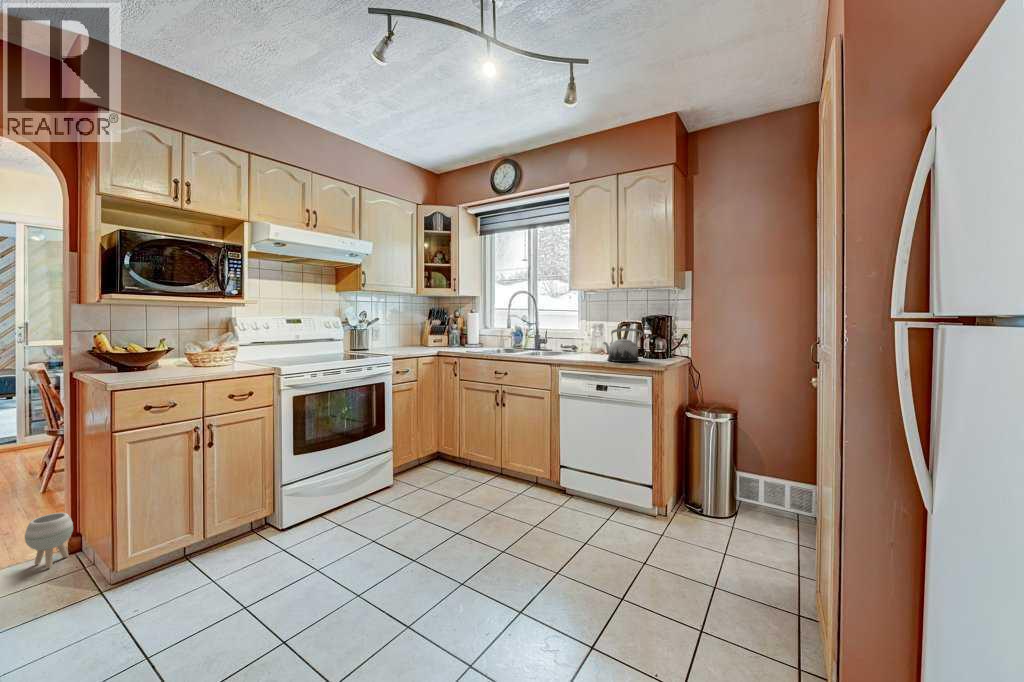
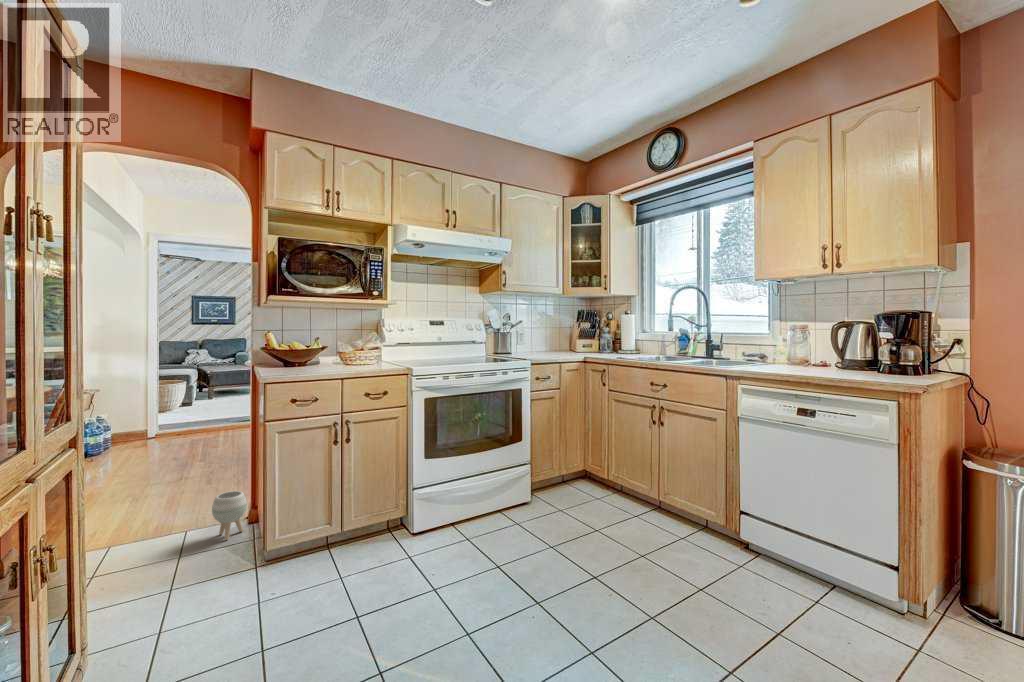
teapot: present [603,328,643,362] -> none [806,328,876,376]

